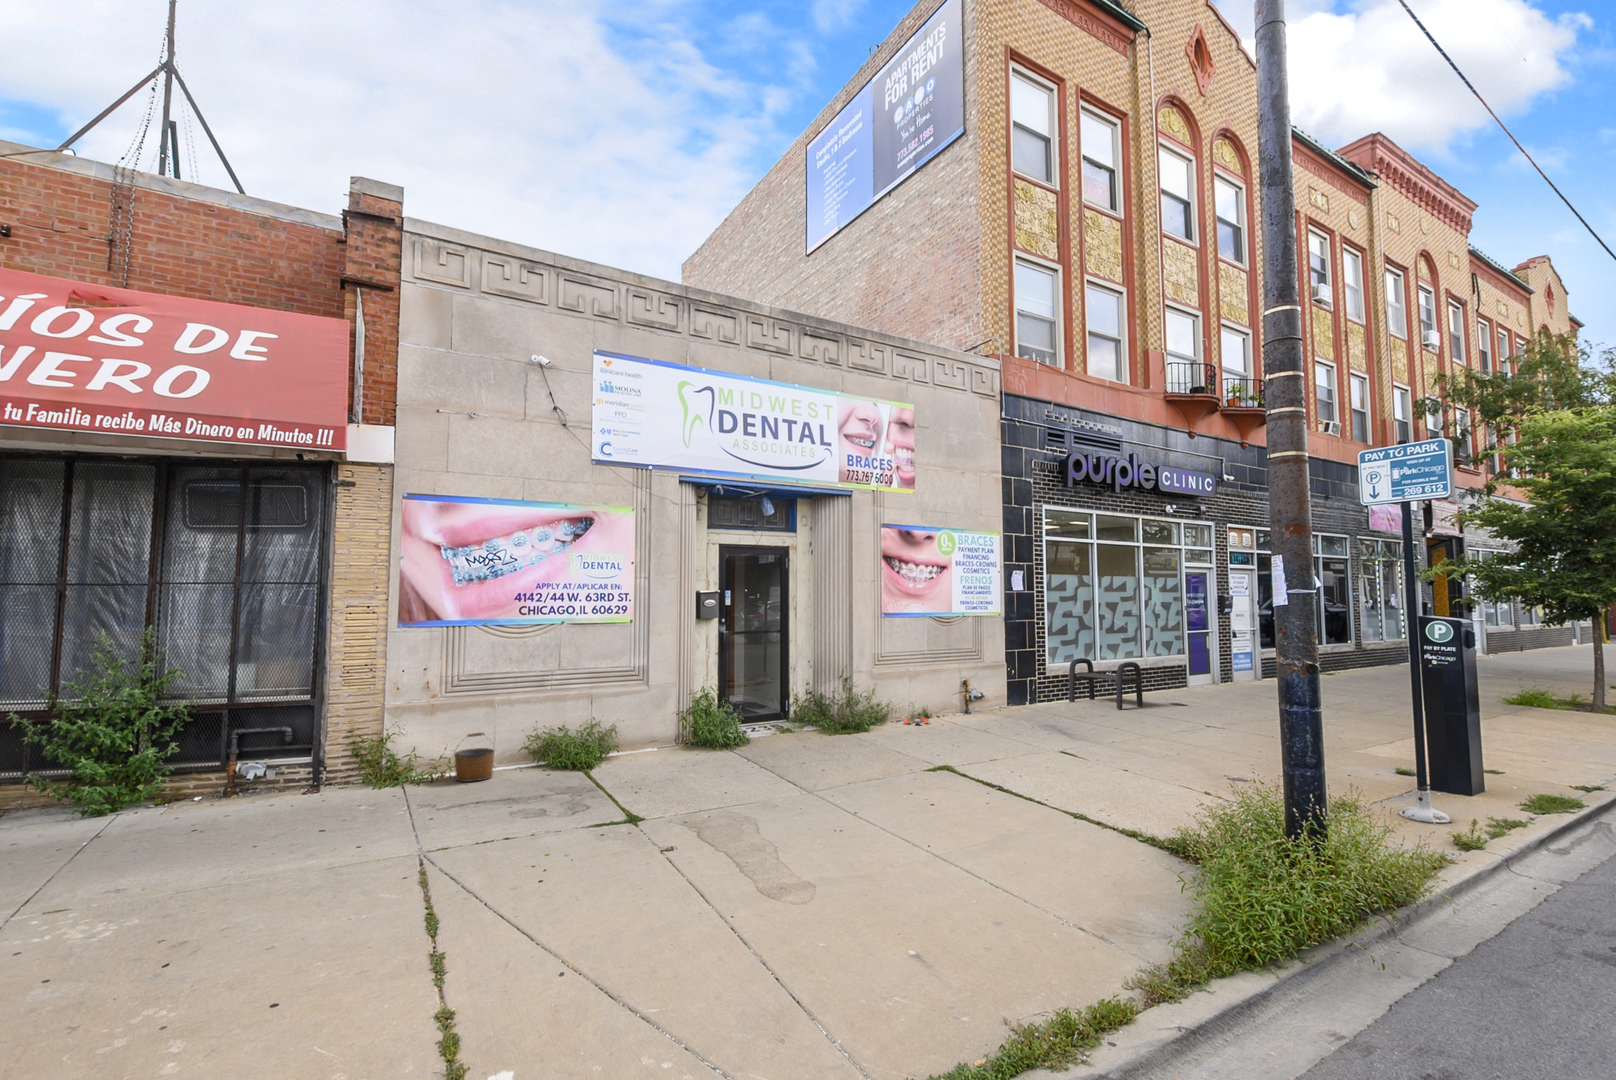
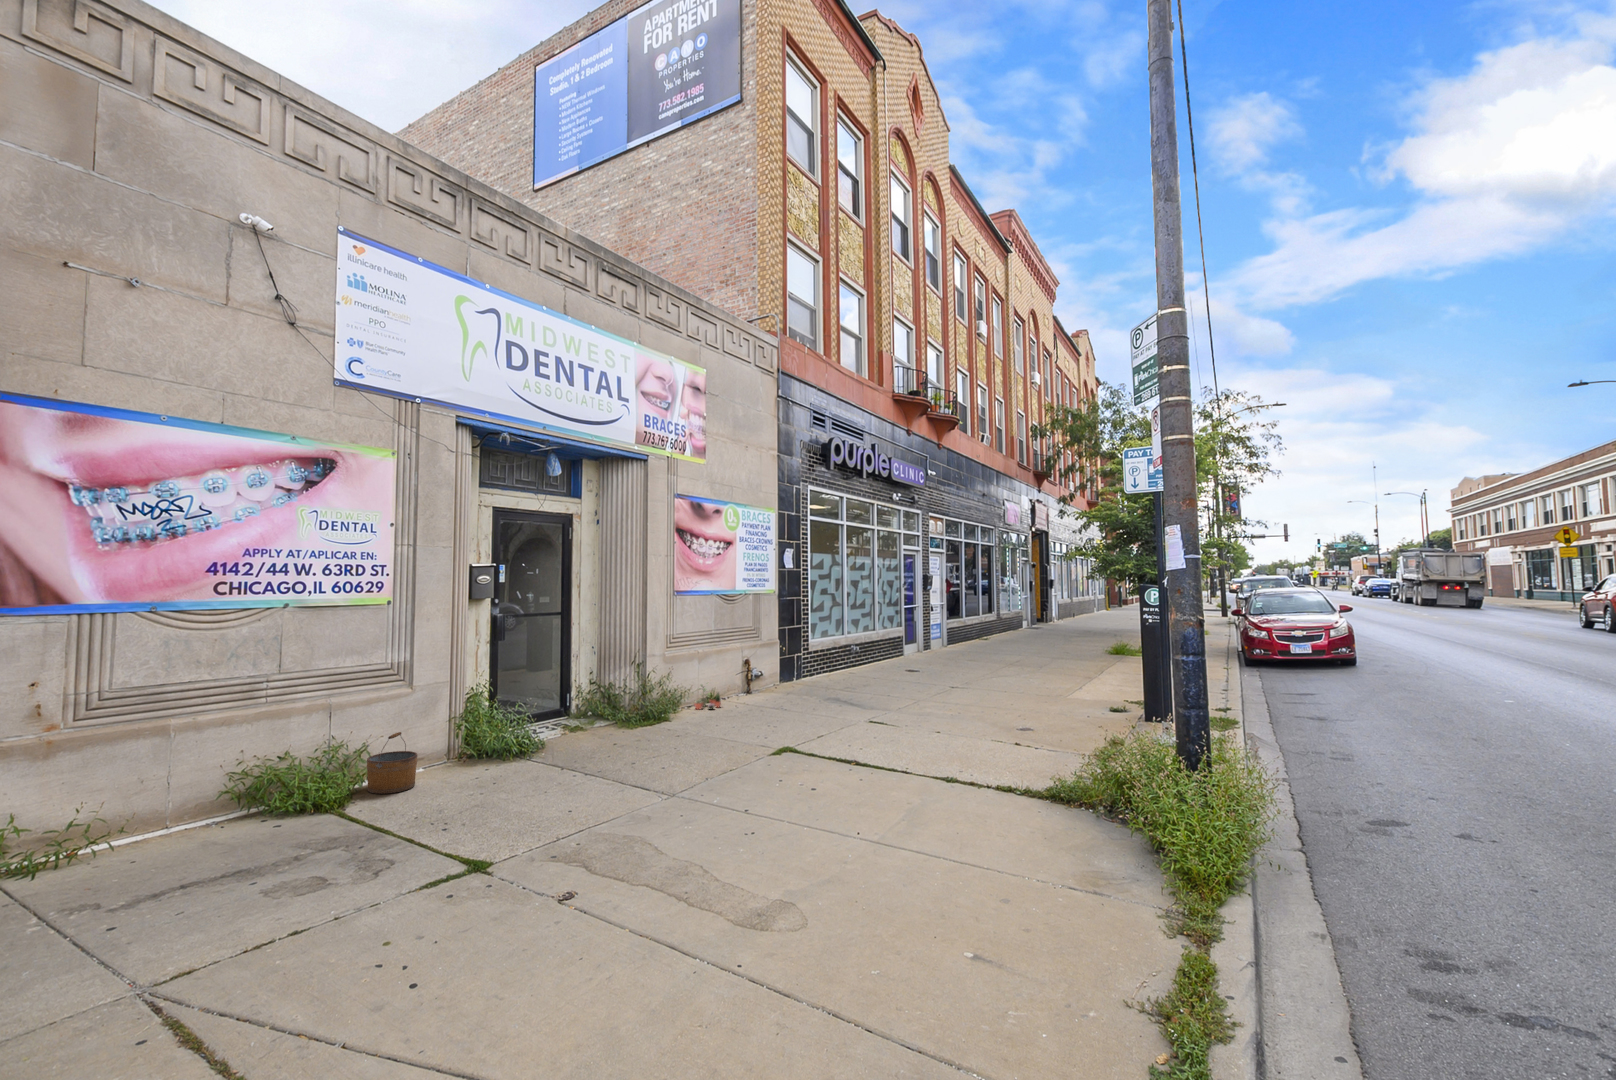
bench: present [1069,658,1143,709] -> none [825,633,890,679]
bucket: present [454,733,494,782] -> present [367,732,417,794]

